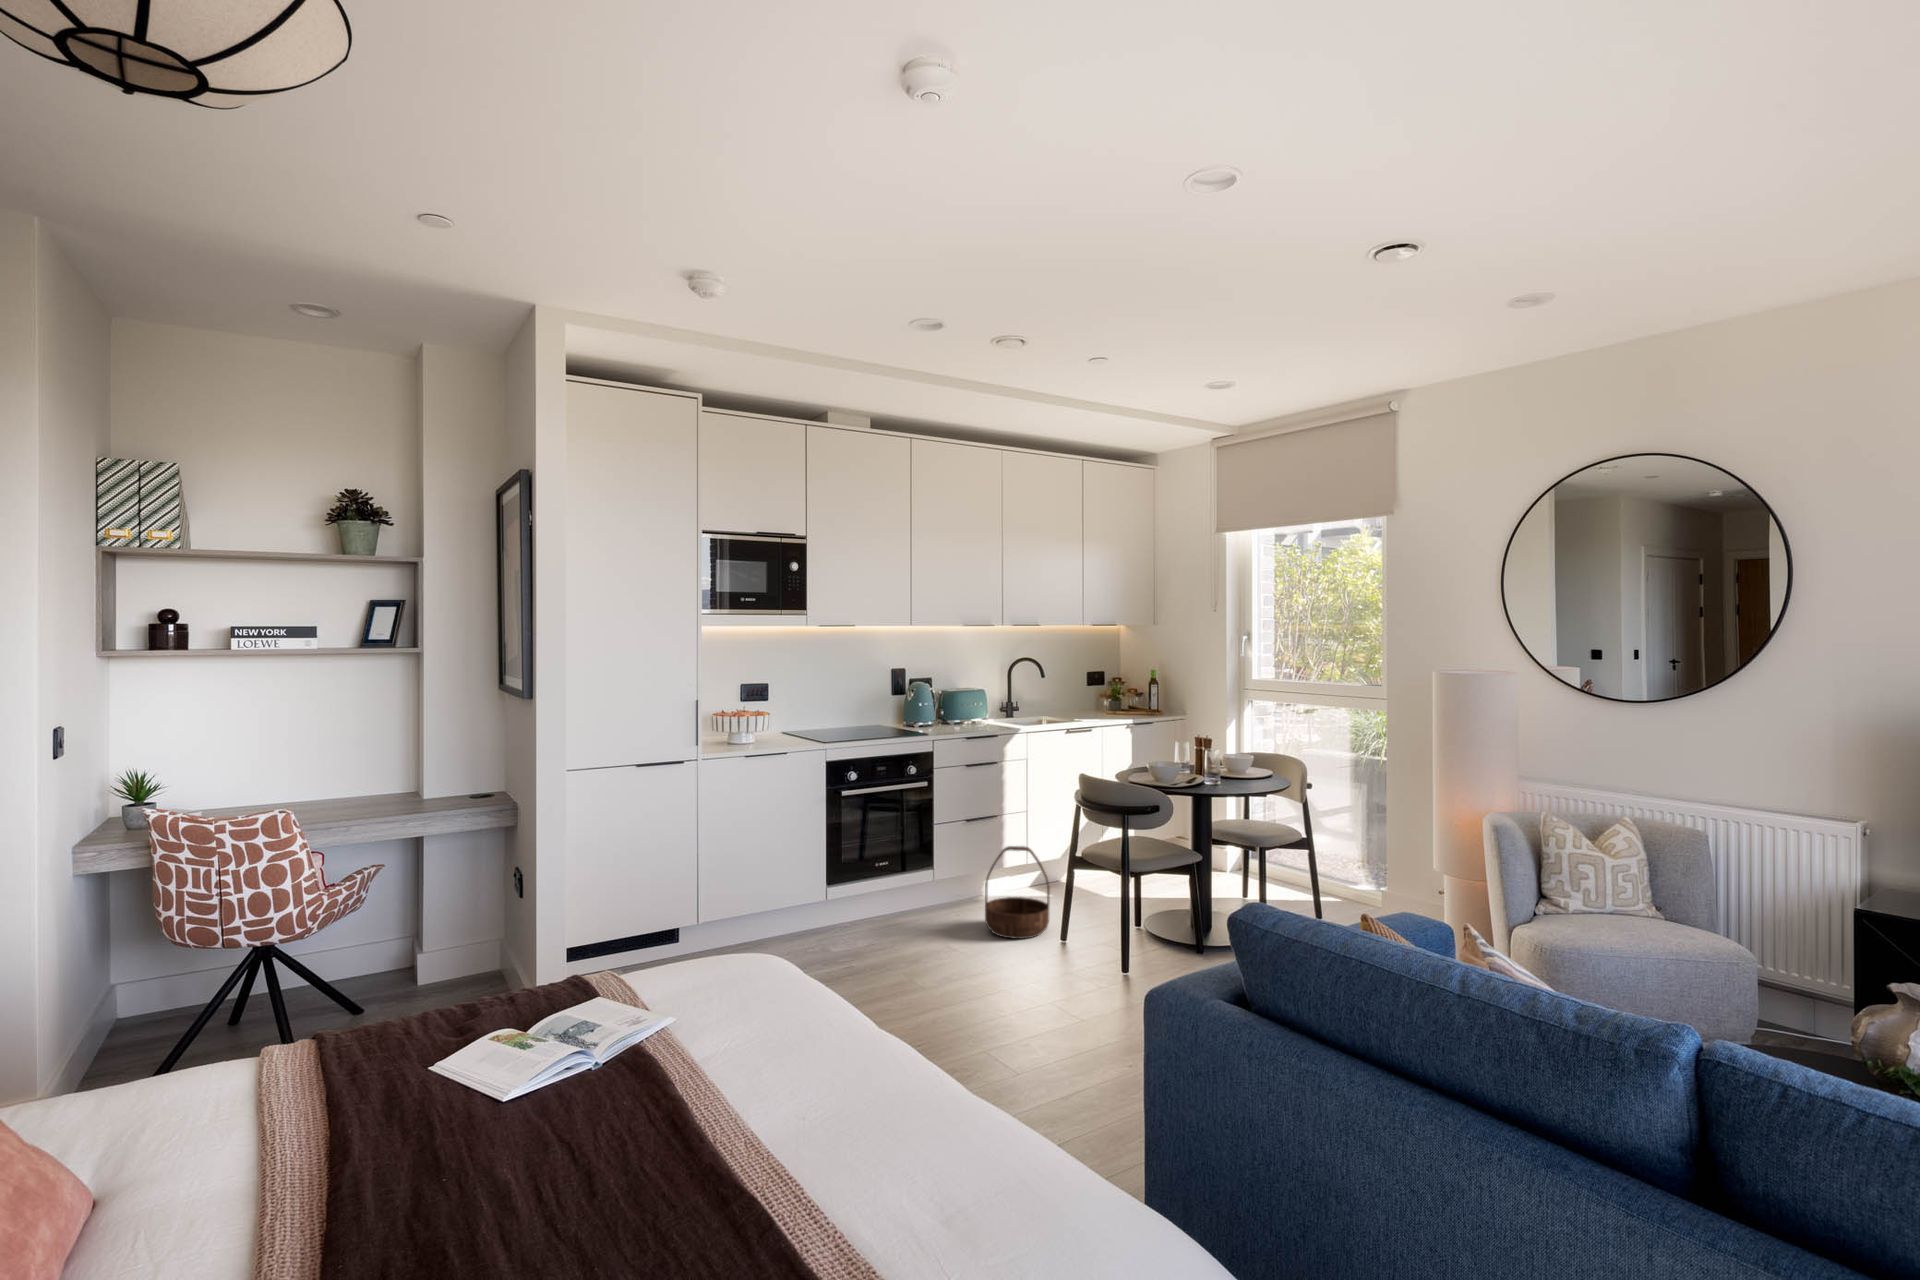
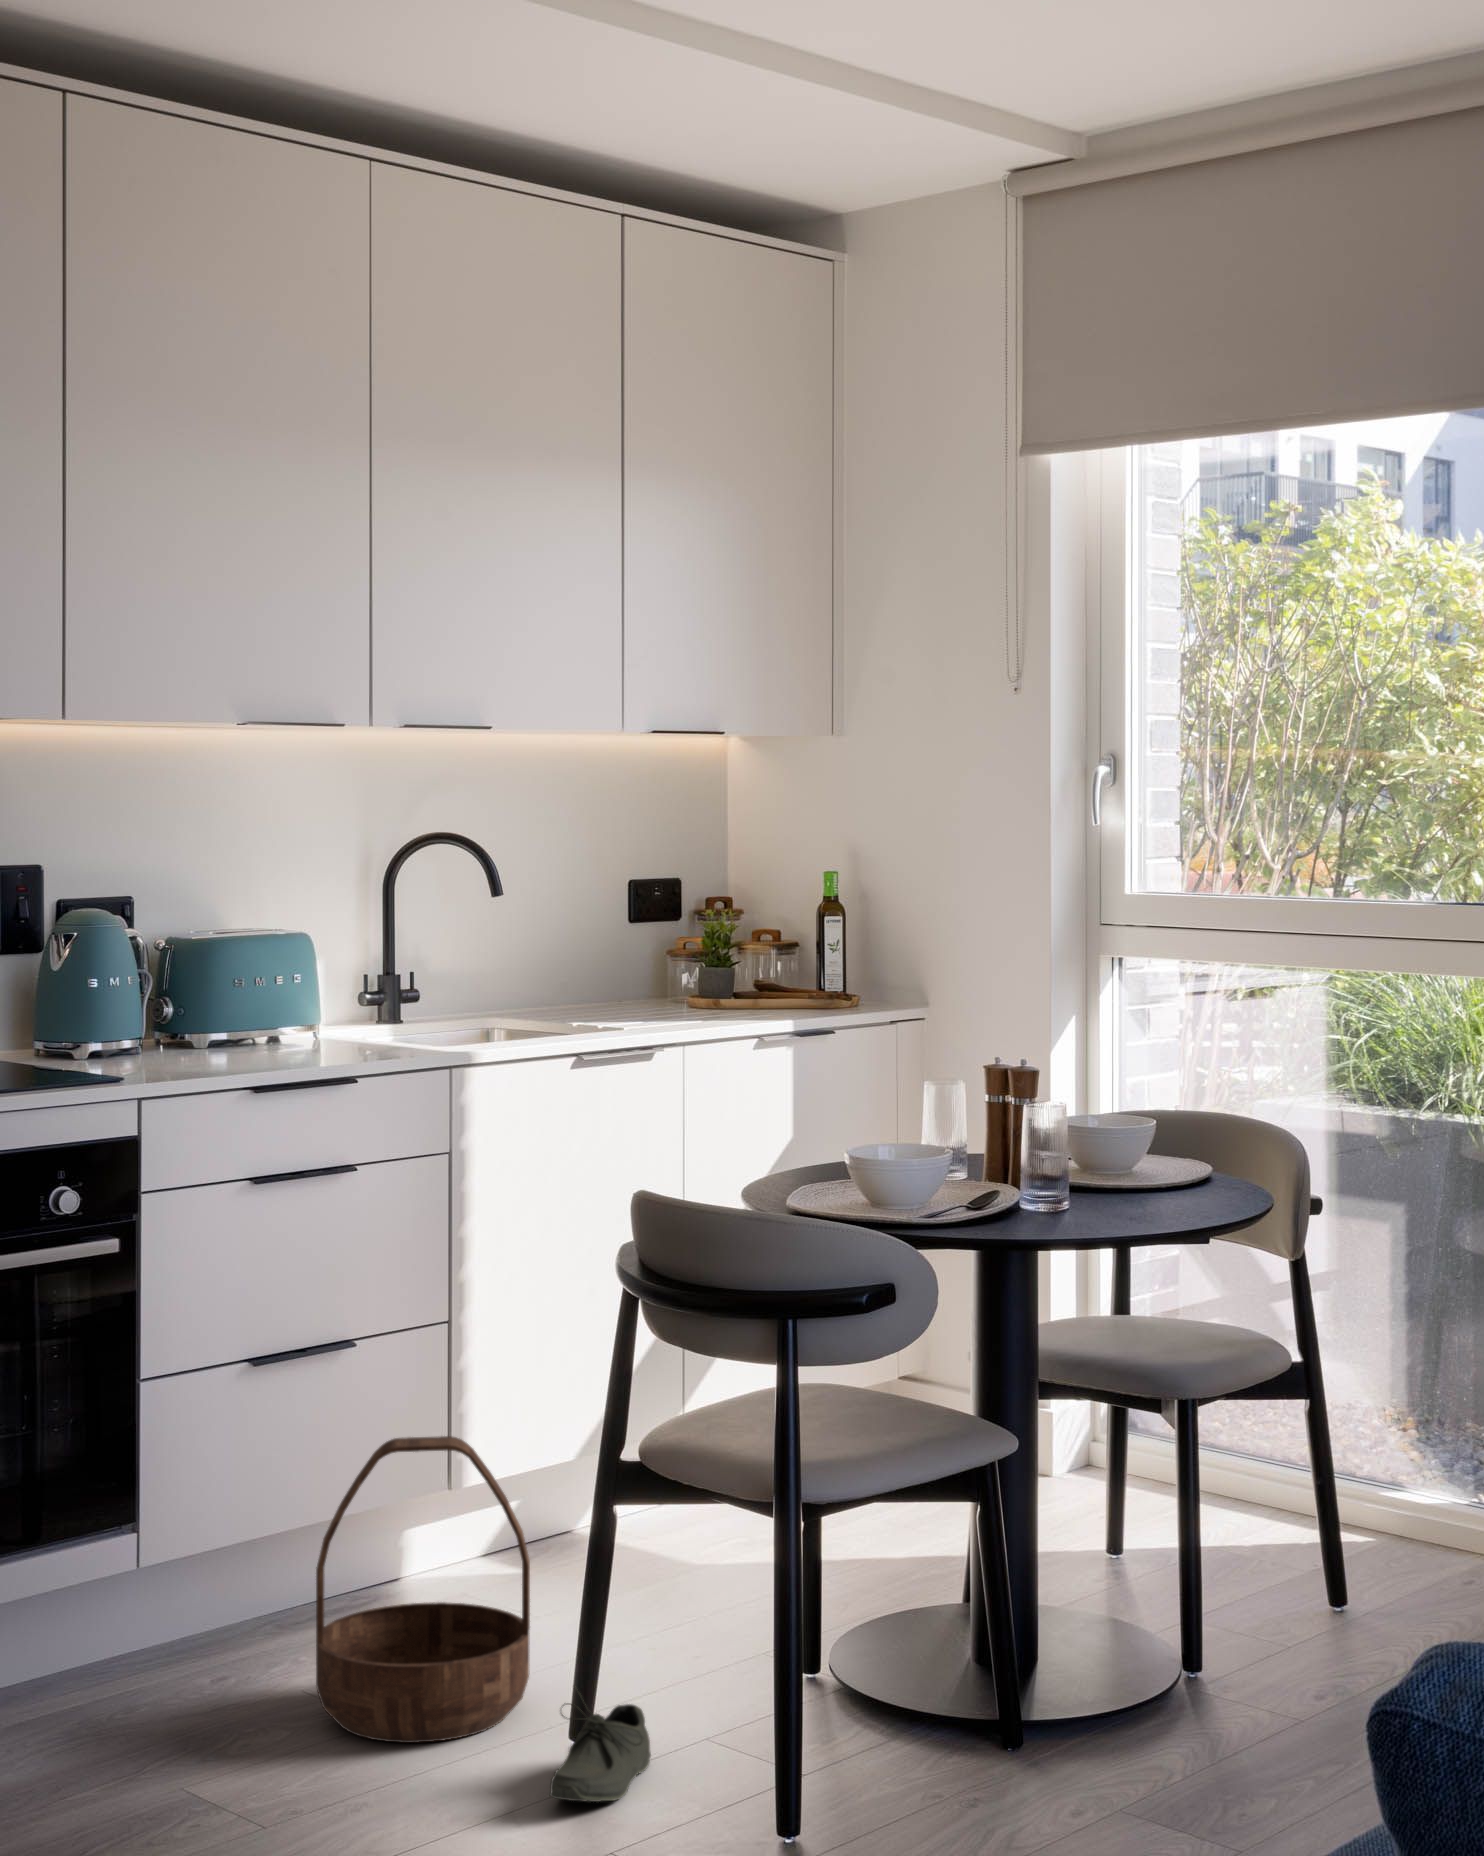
shoe: none [1053,924,1085,959] -> present [550,1692,651,1802]

